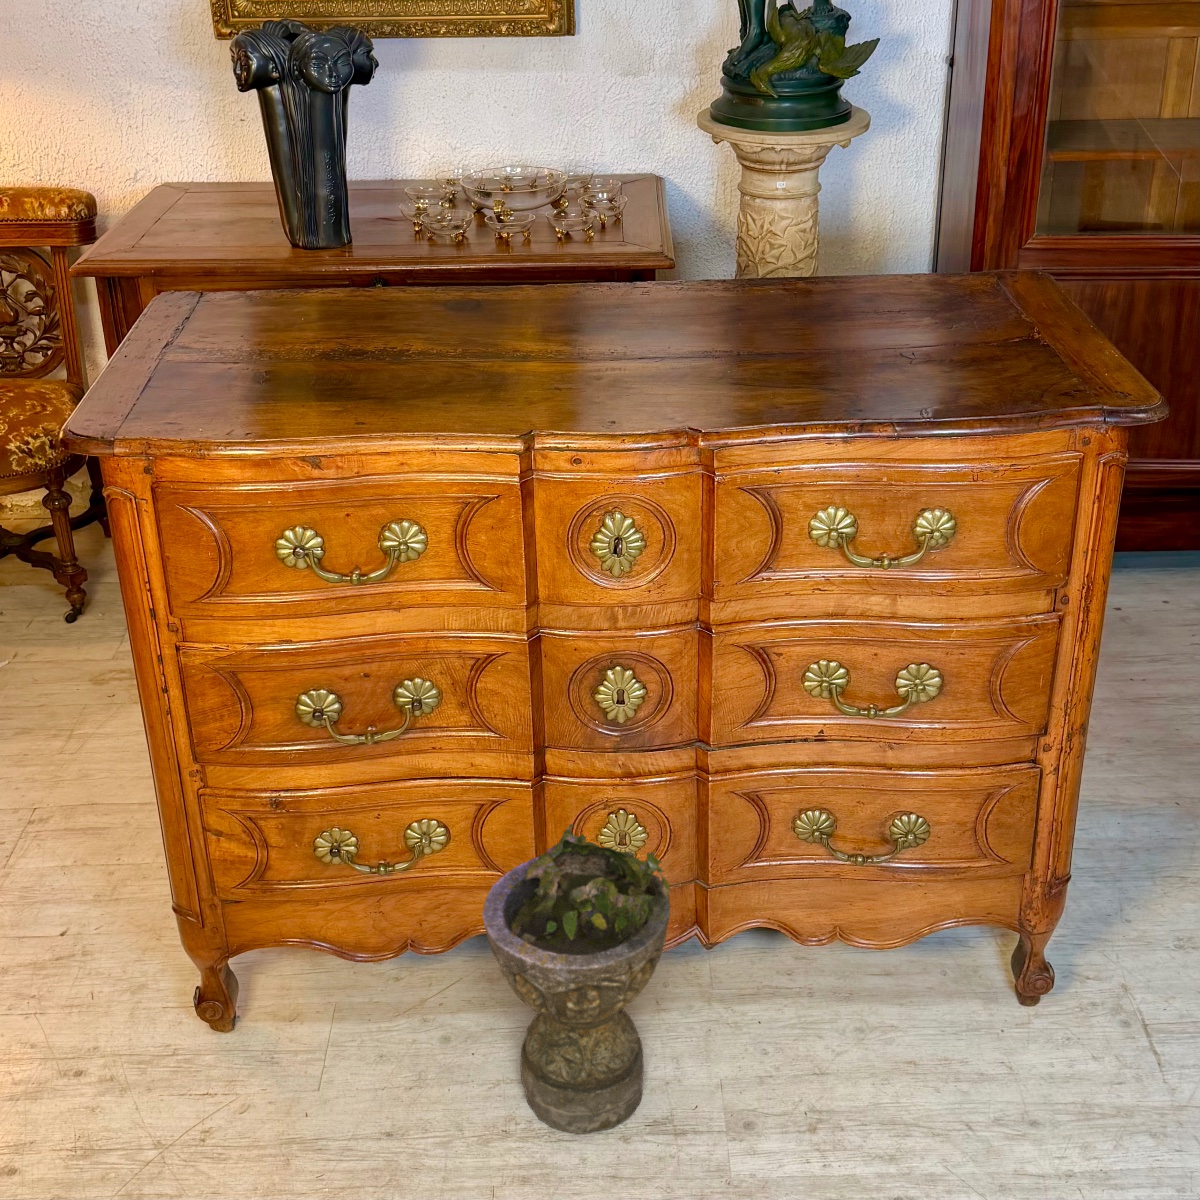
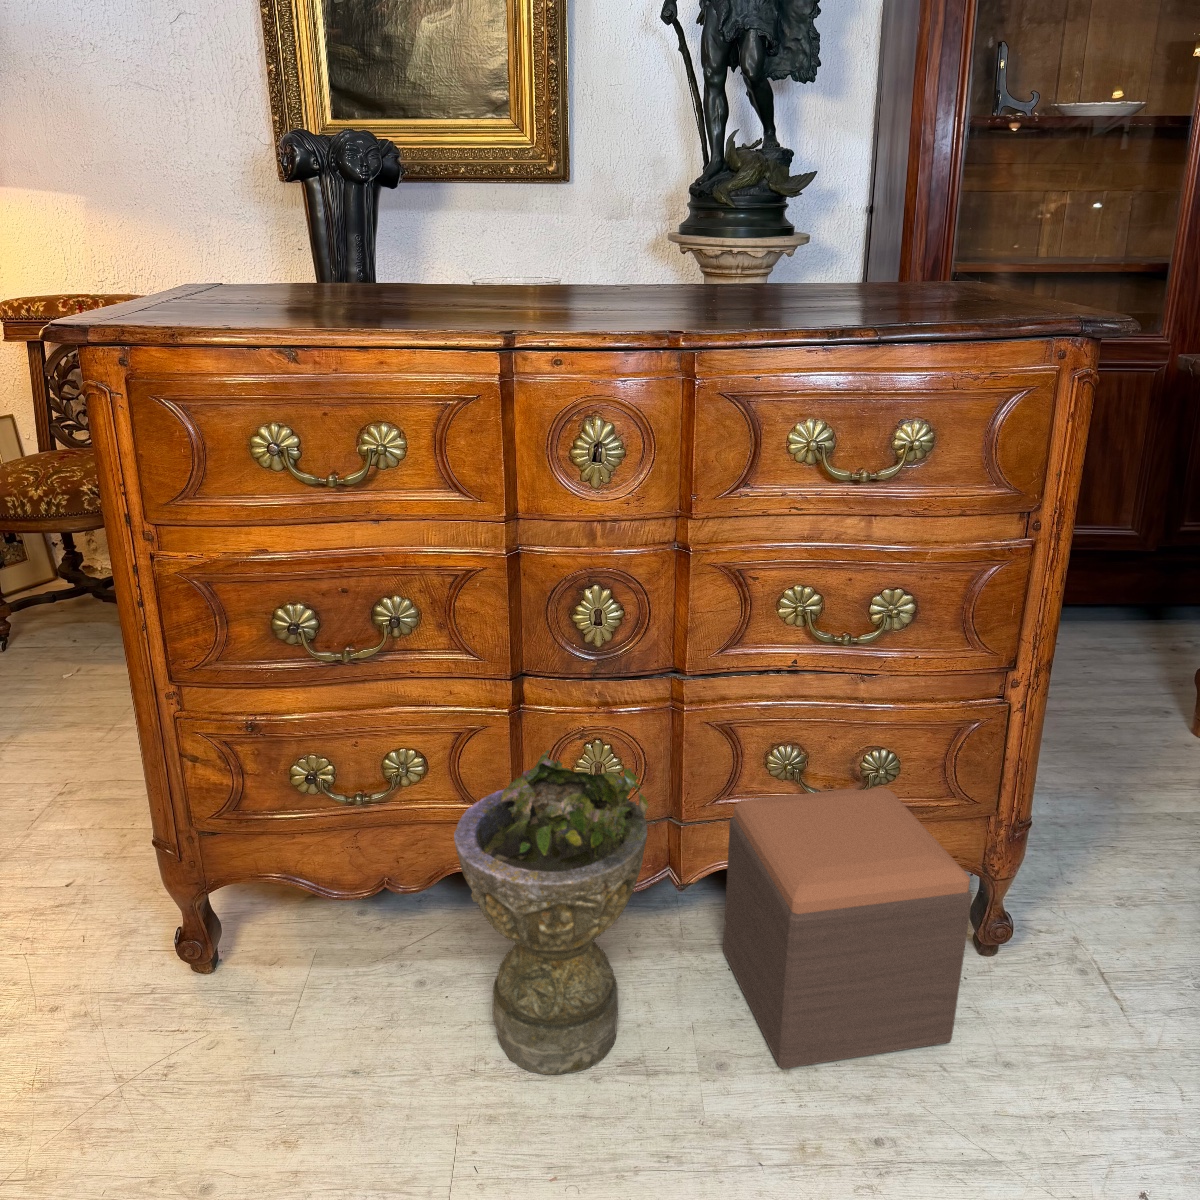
footstool: none [751,846,988,1127] -> present [723,788,972,1069]

